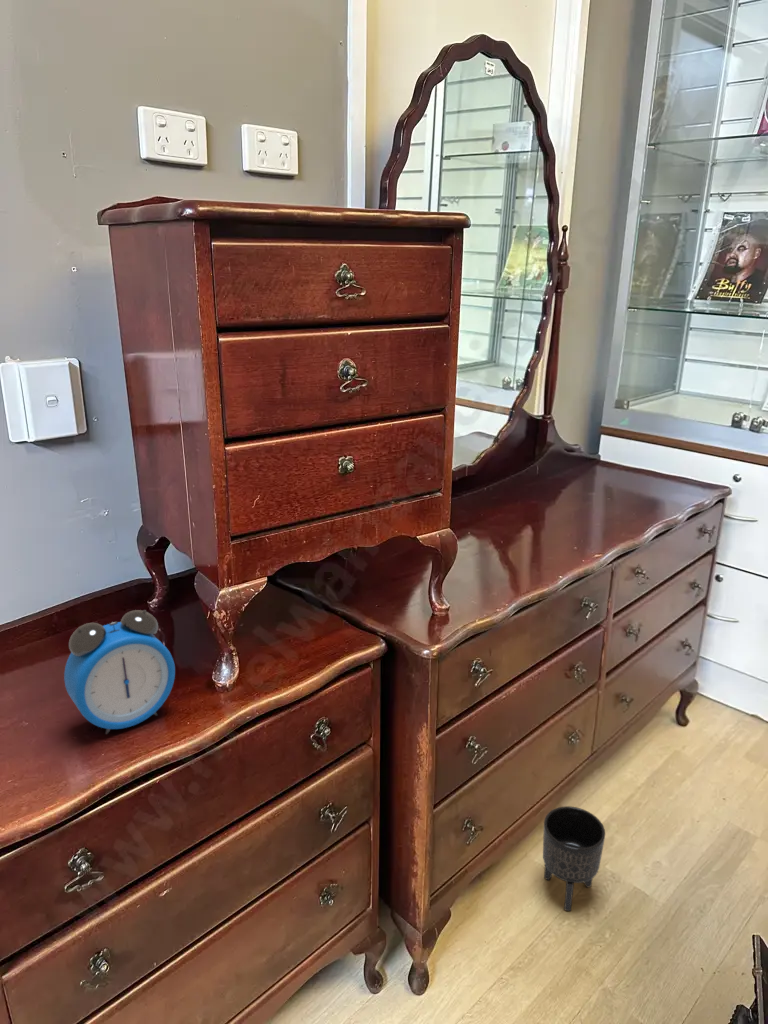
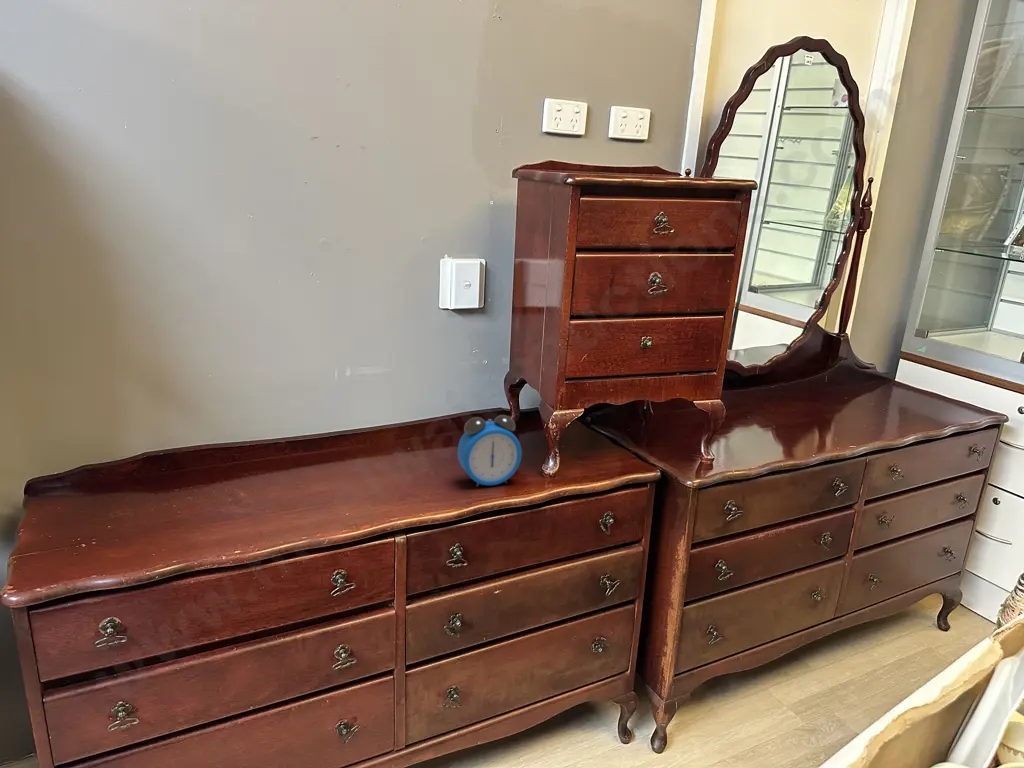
planter: present [543,806,605,911] -> none [775,647,830,730]

